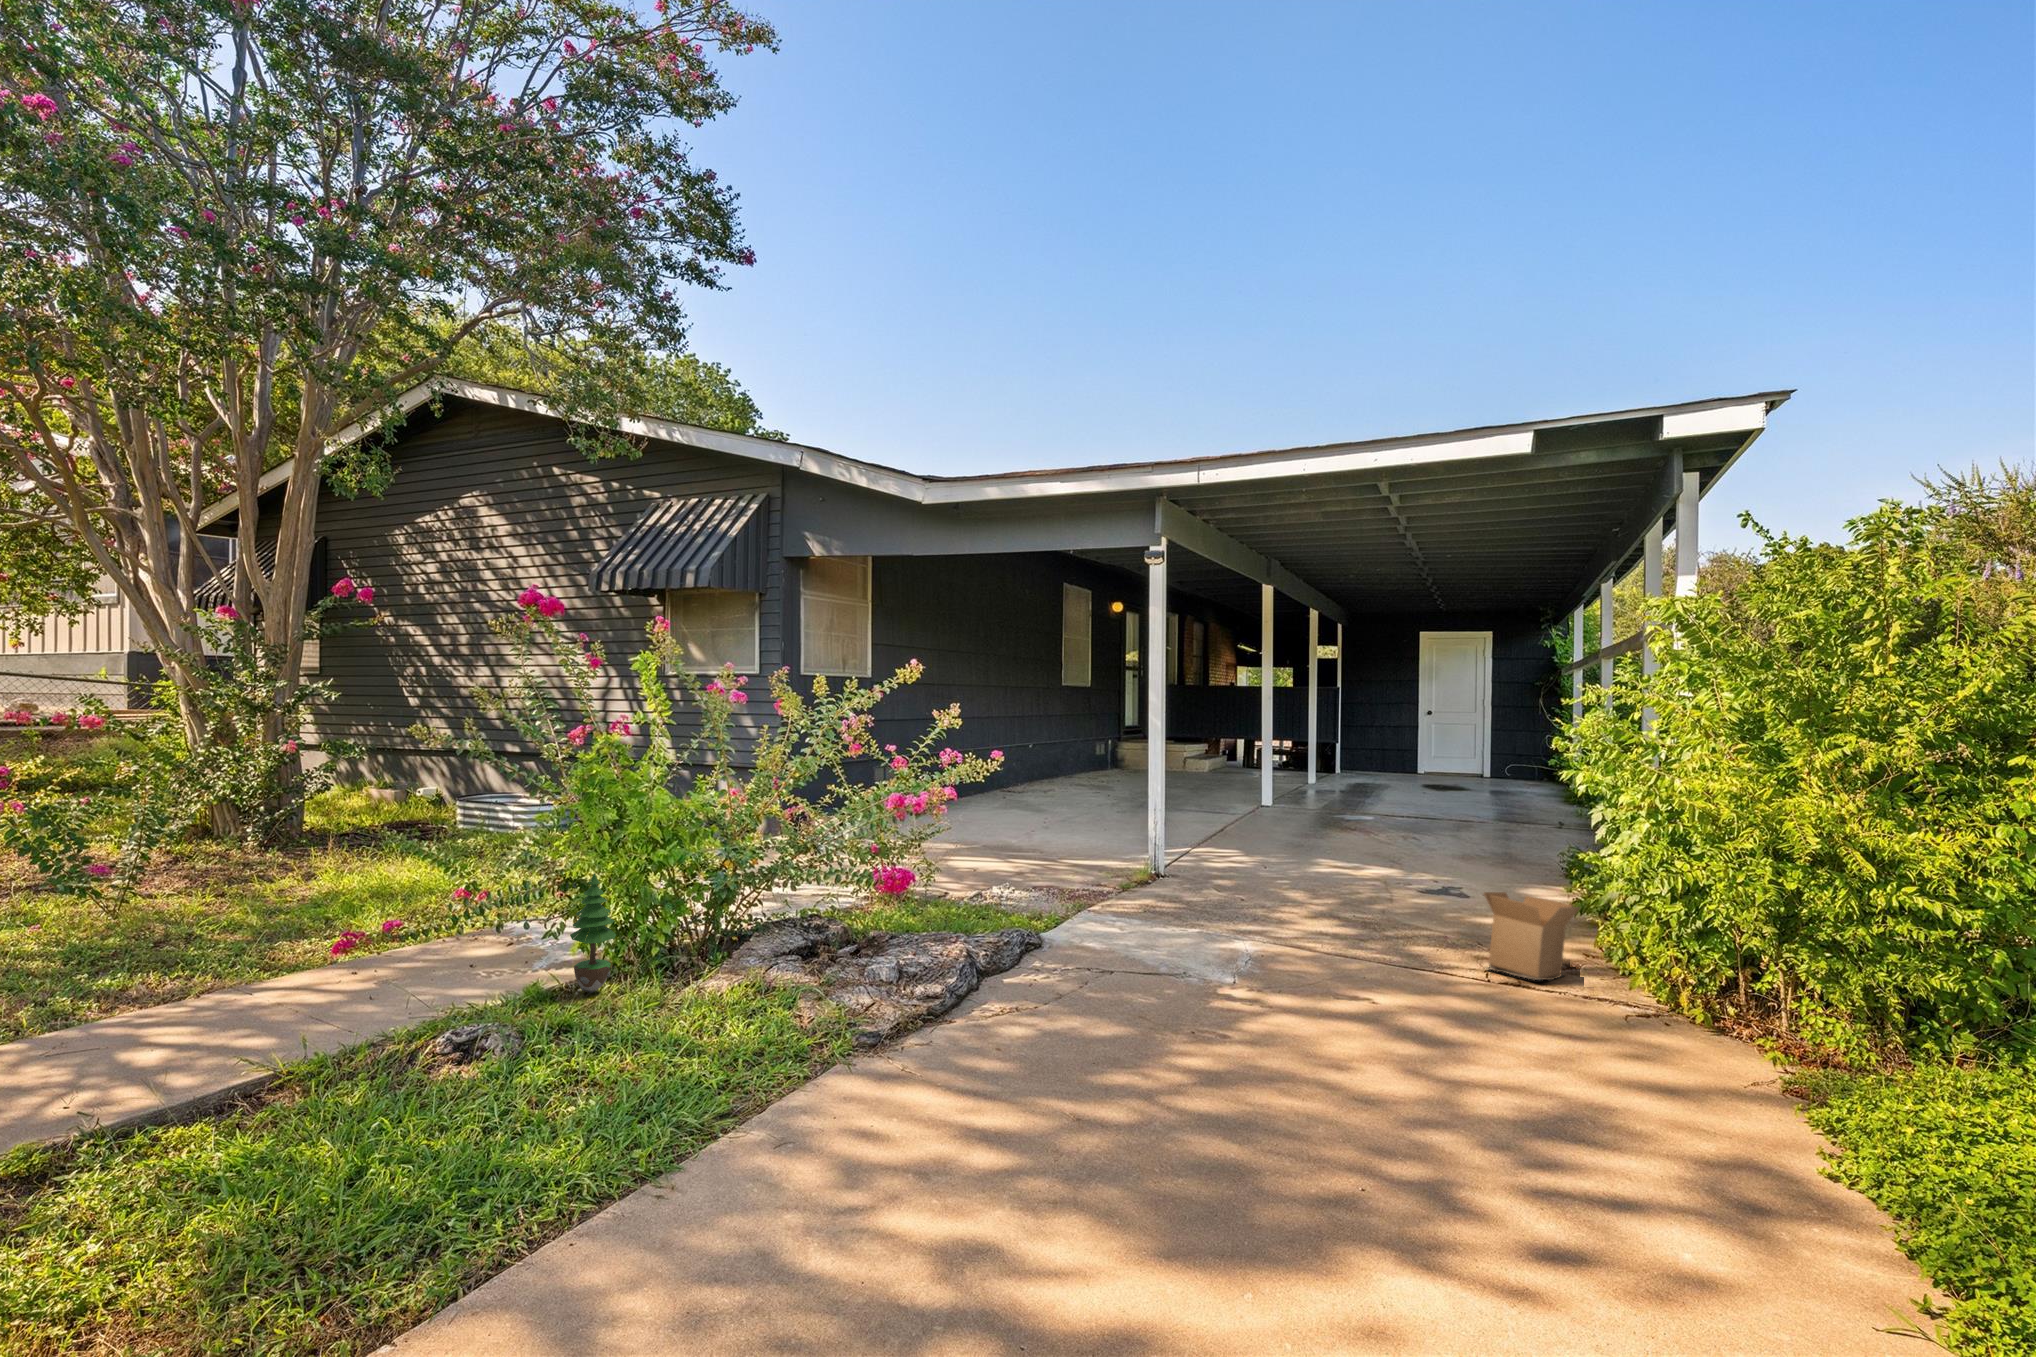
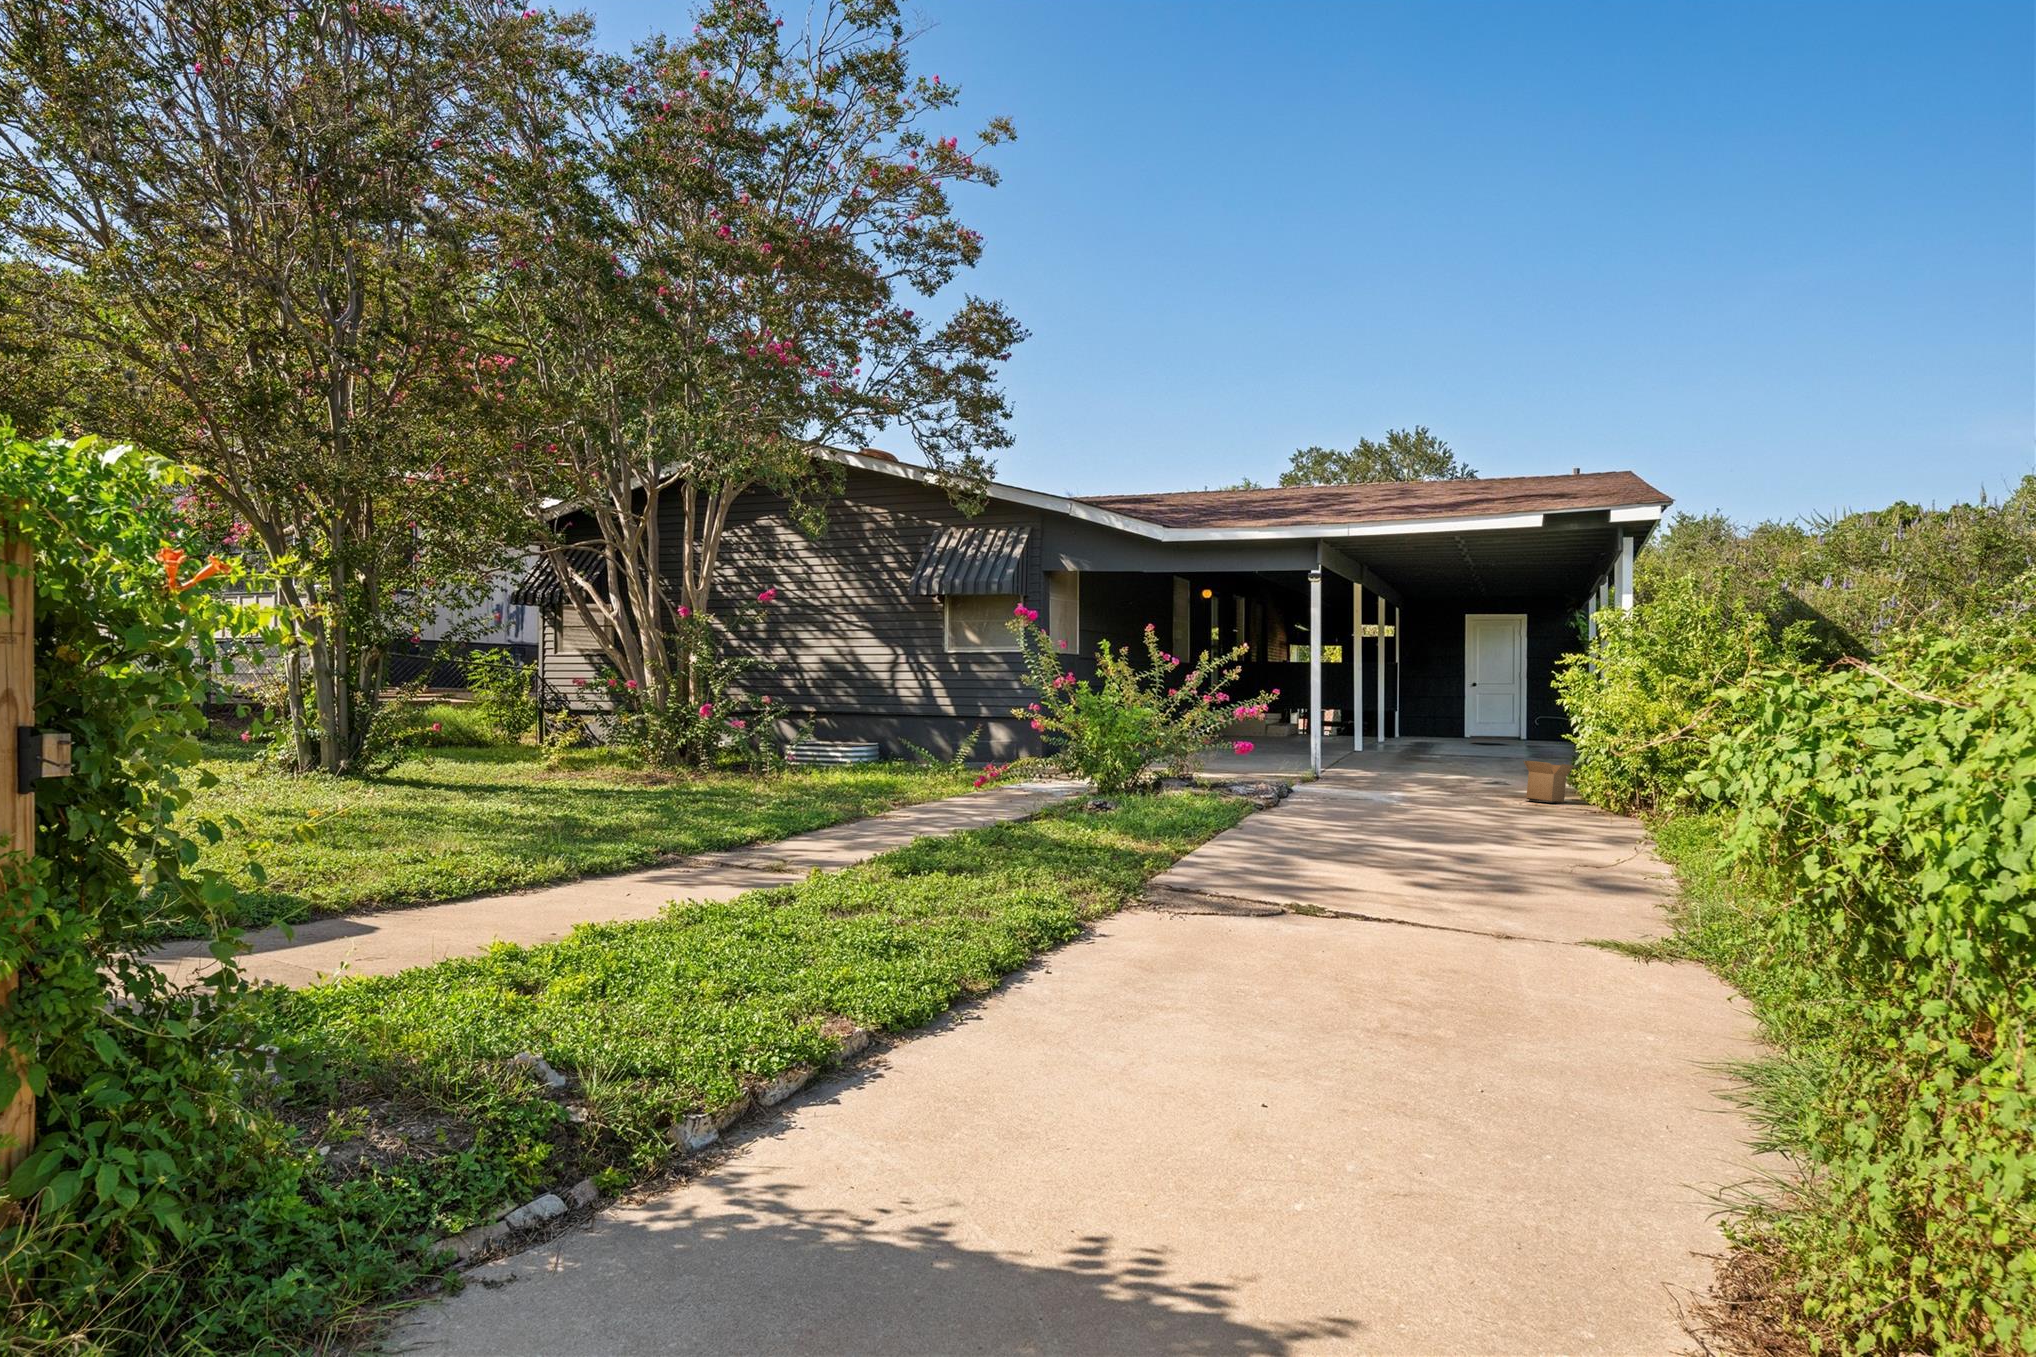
potted tree: present [570,873,616,993] -> none [1075,744,1096,805]

